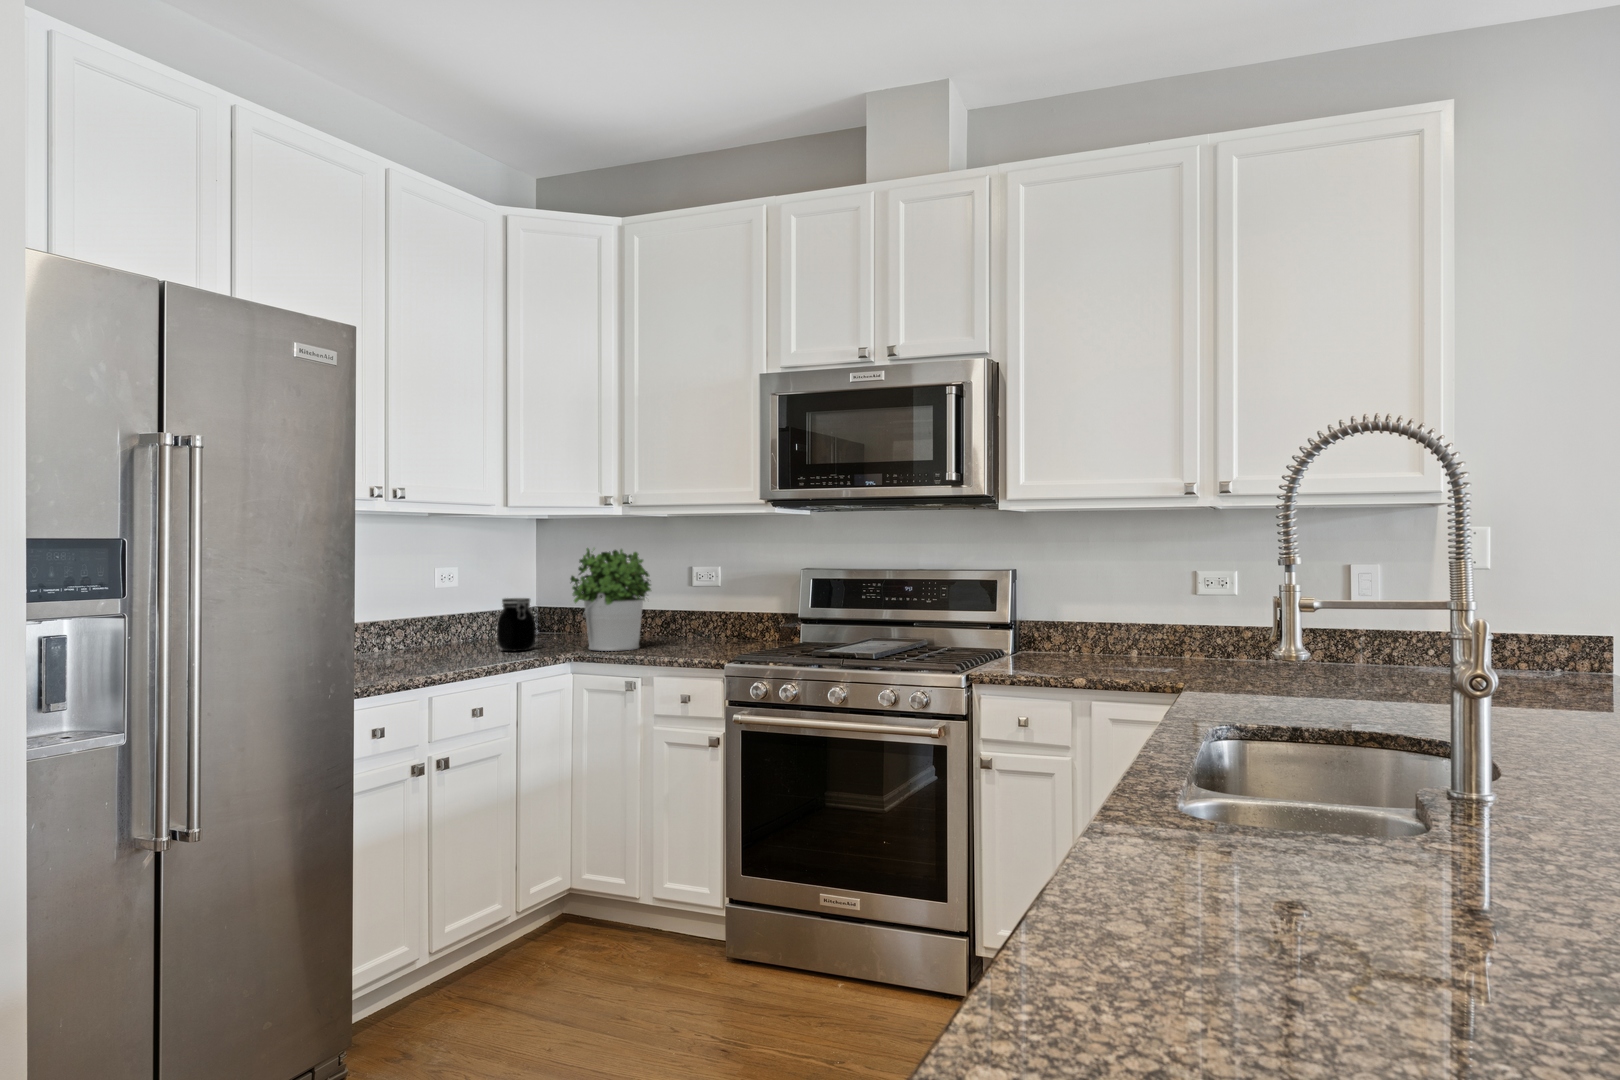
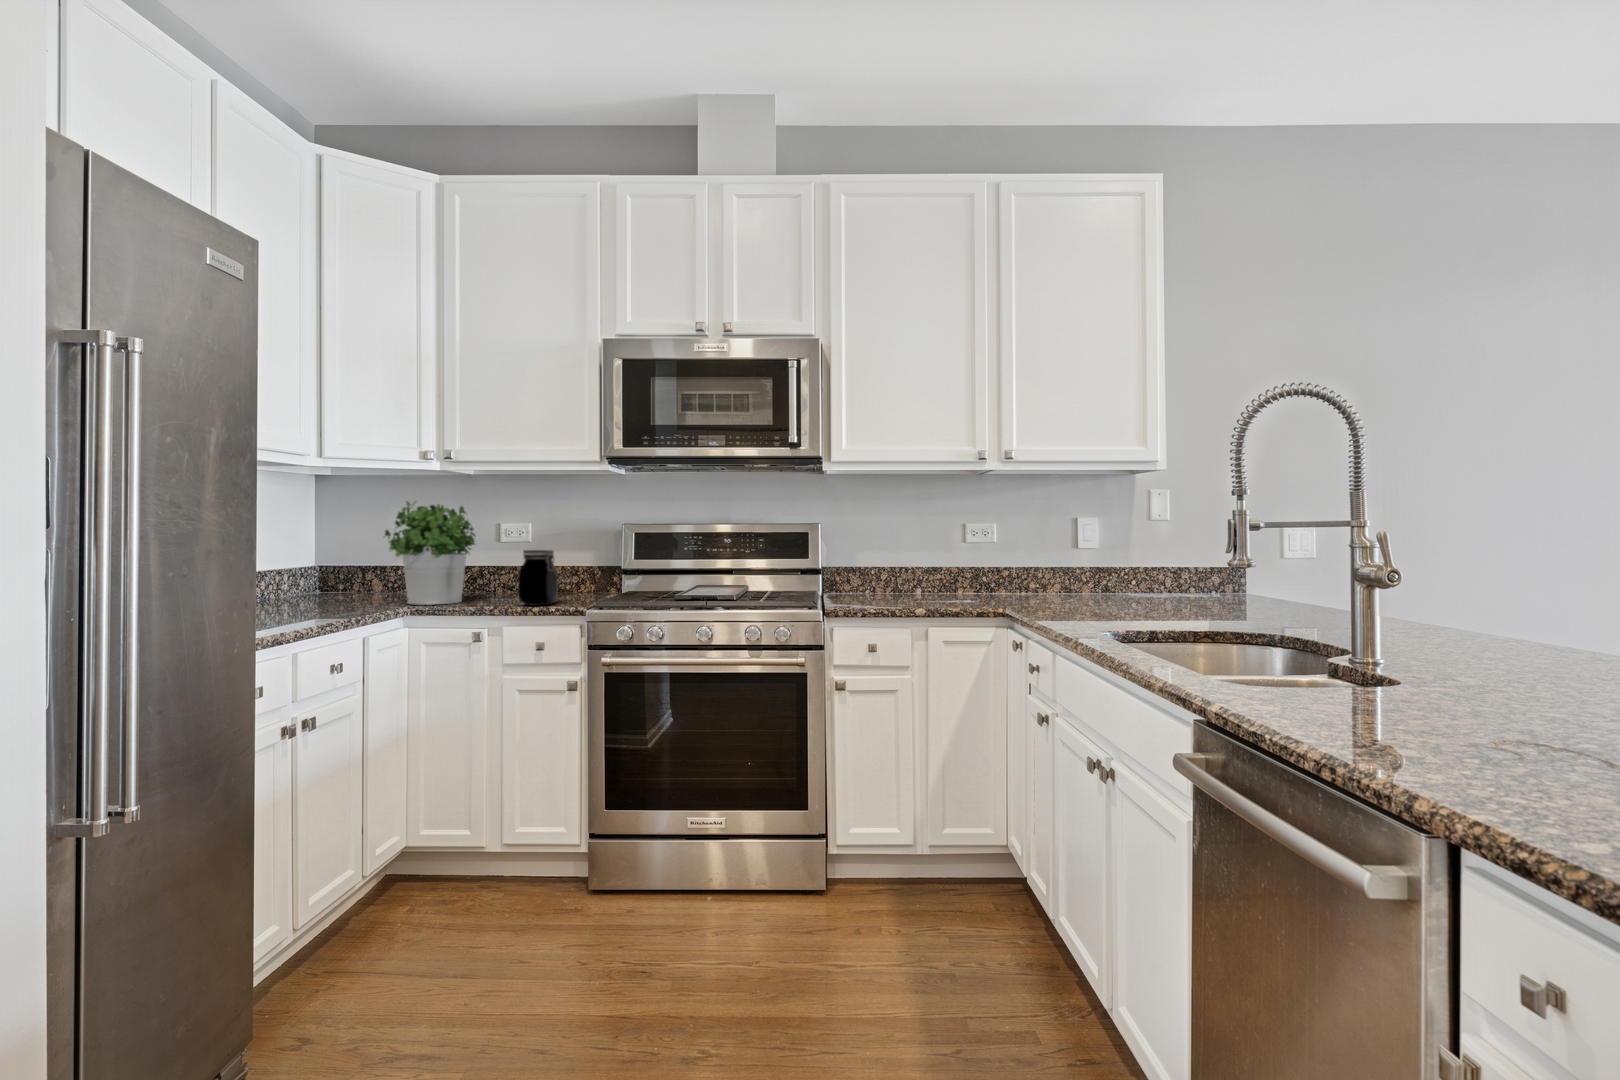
jar: present [497,598,536,651] -> present [518,550,558,605]

